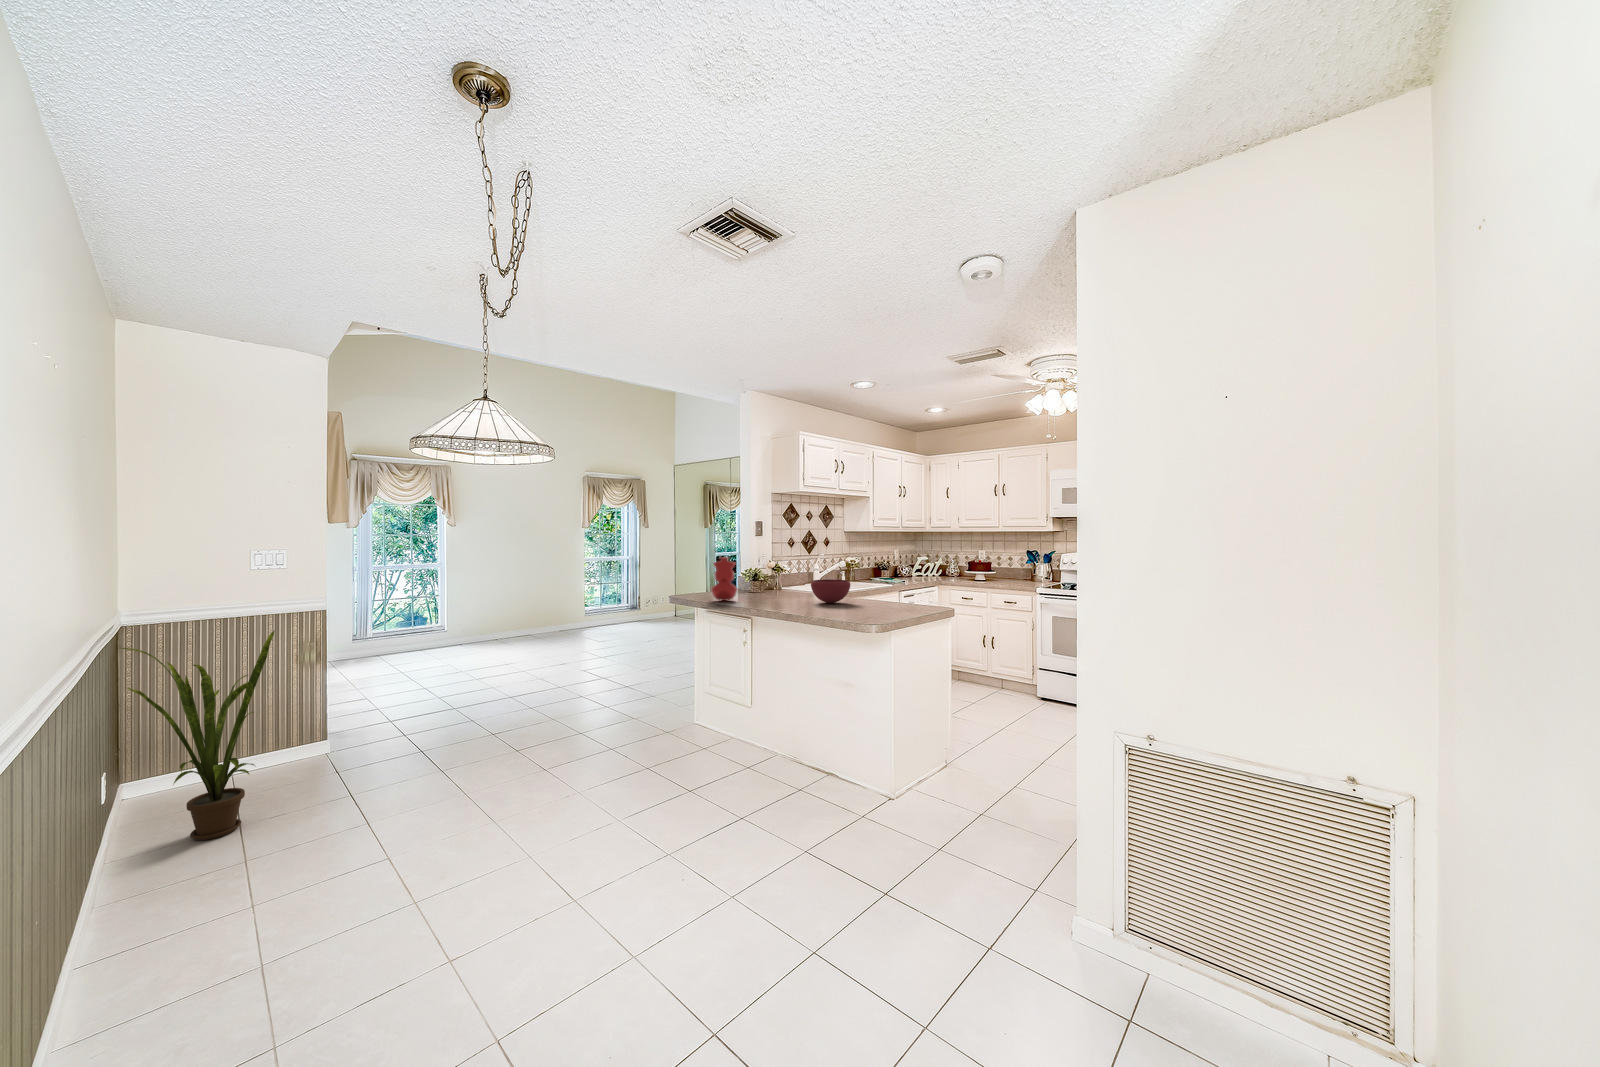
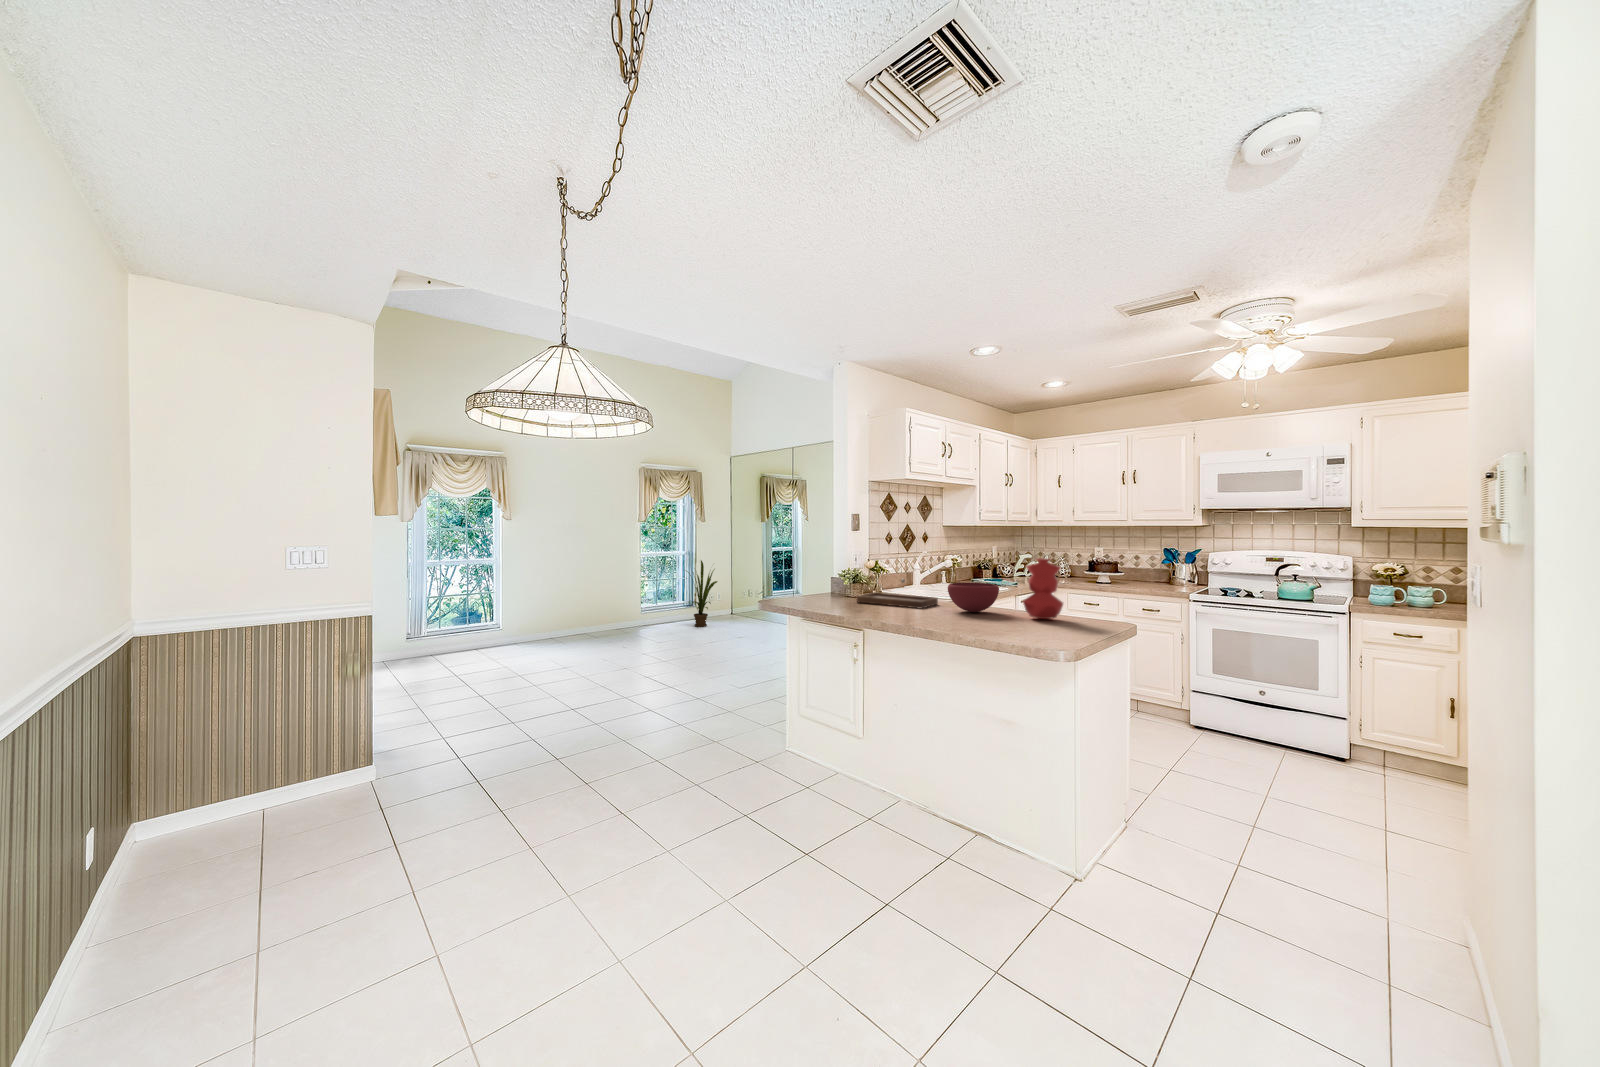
vase: present [711,557,737,601] -> present [1023,558,1063,619]
tray: none [745,577,810,601] -> present [857,579,938,608]
house plant: present [120,631,274,840] -> present [687,560,717,627]

